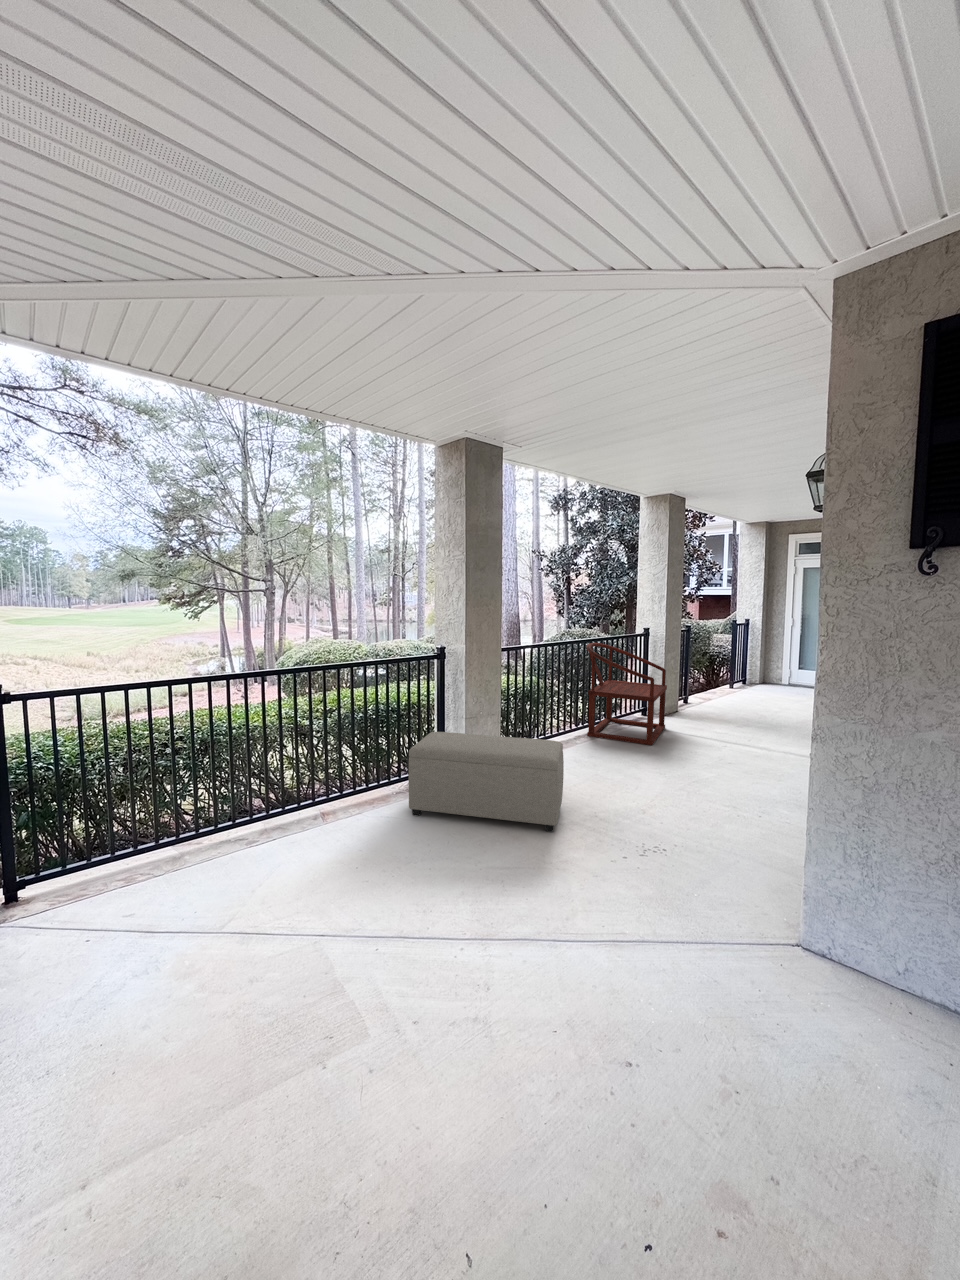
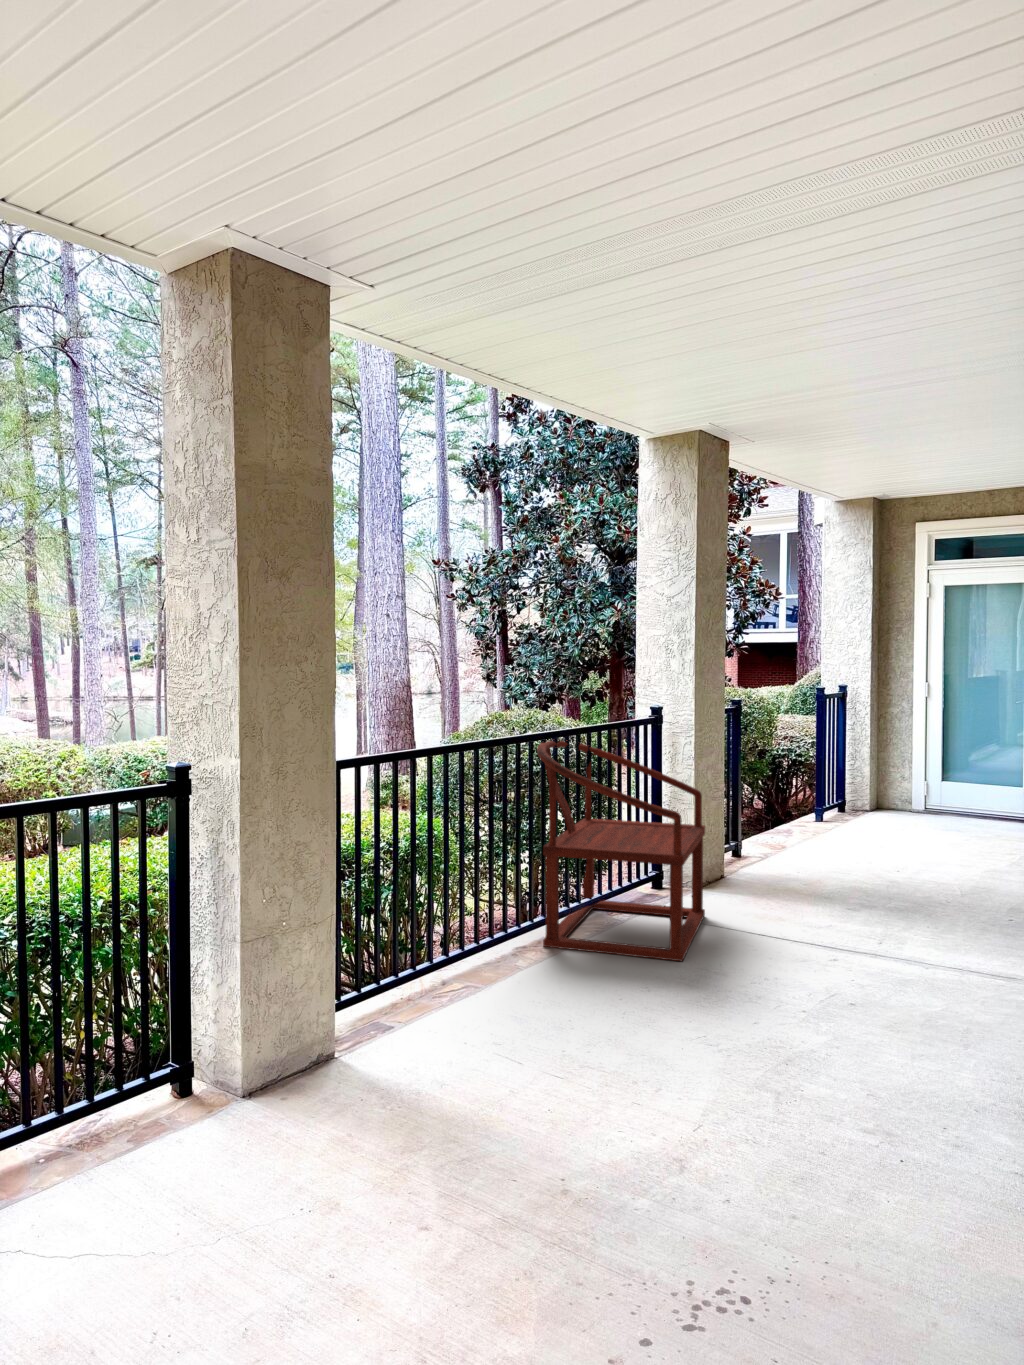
ottoman: present [408,732,564,832] -> none [53,986,480,1251]

